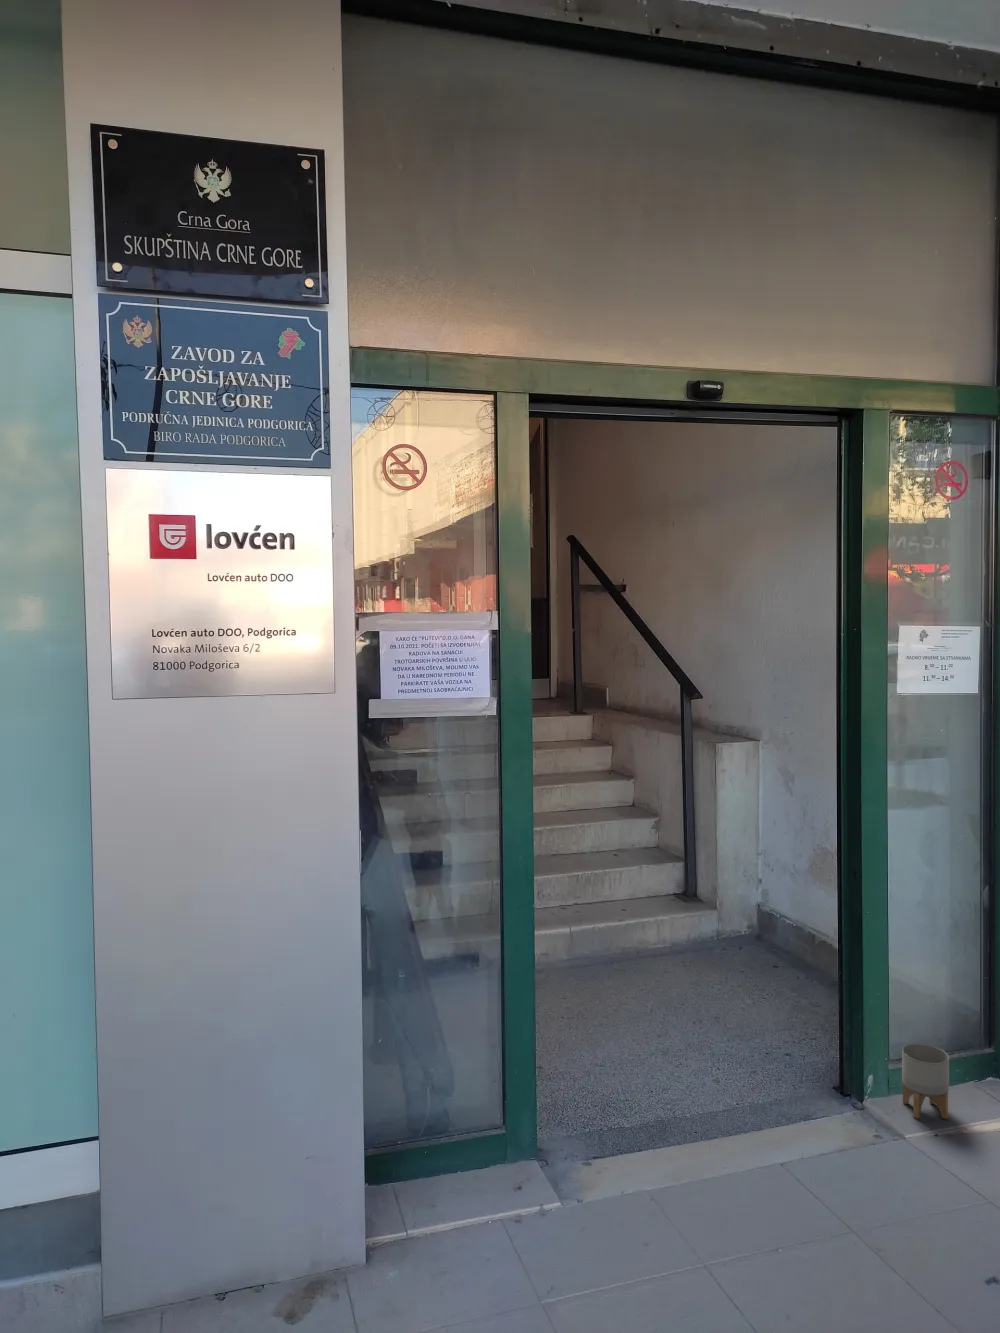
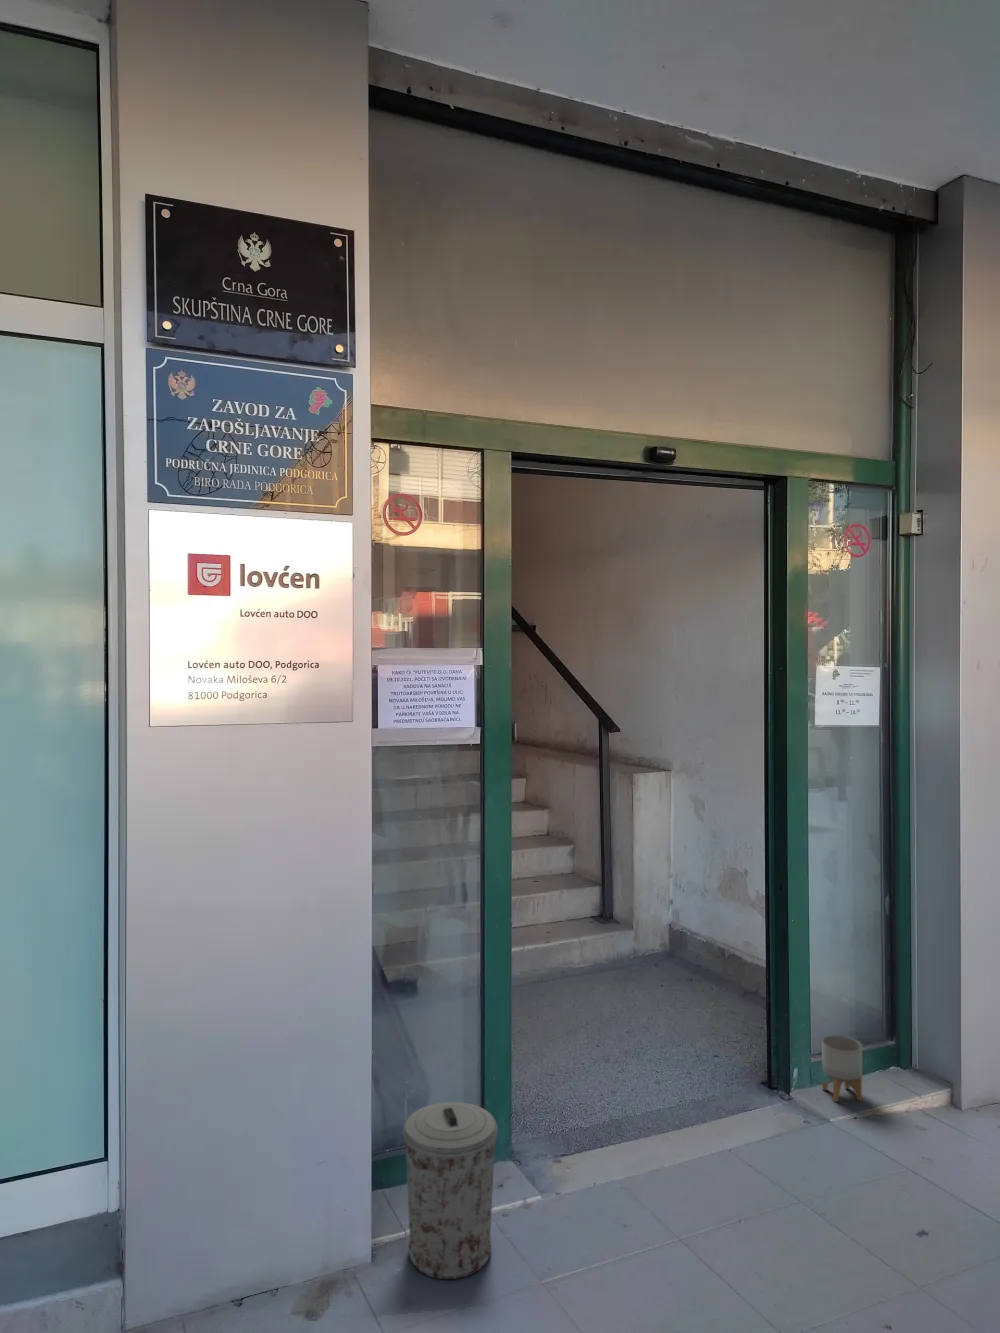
trash can: none [399,1099,500,1289] -> present [403,1102,498,1279]

